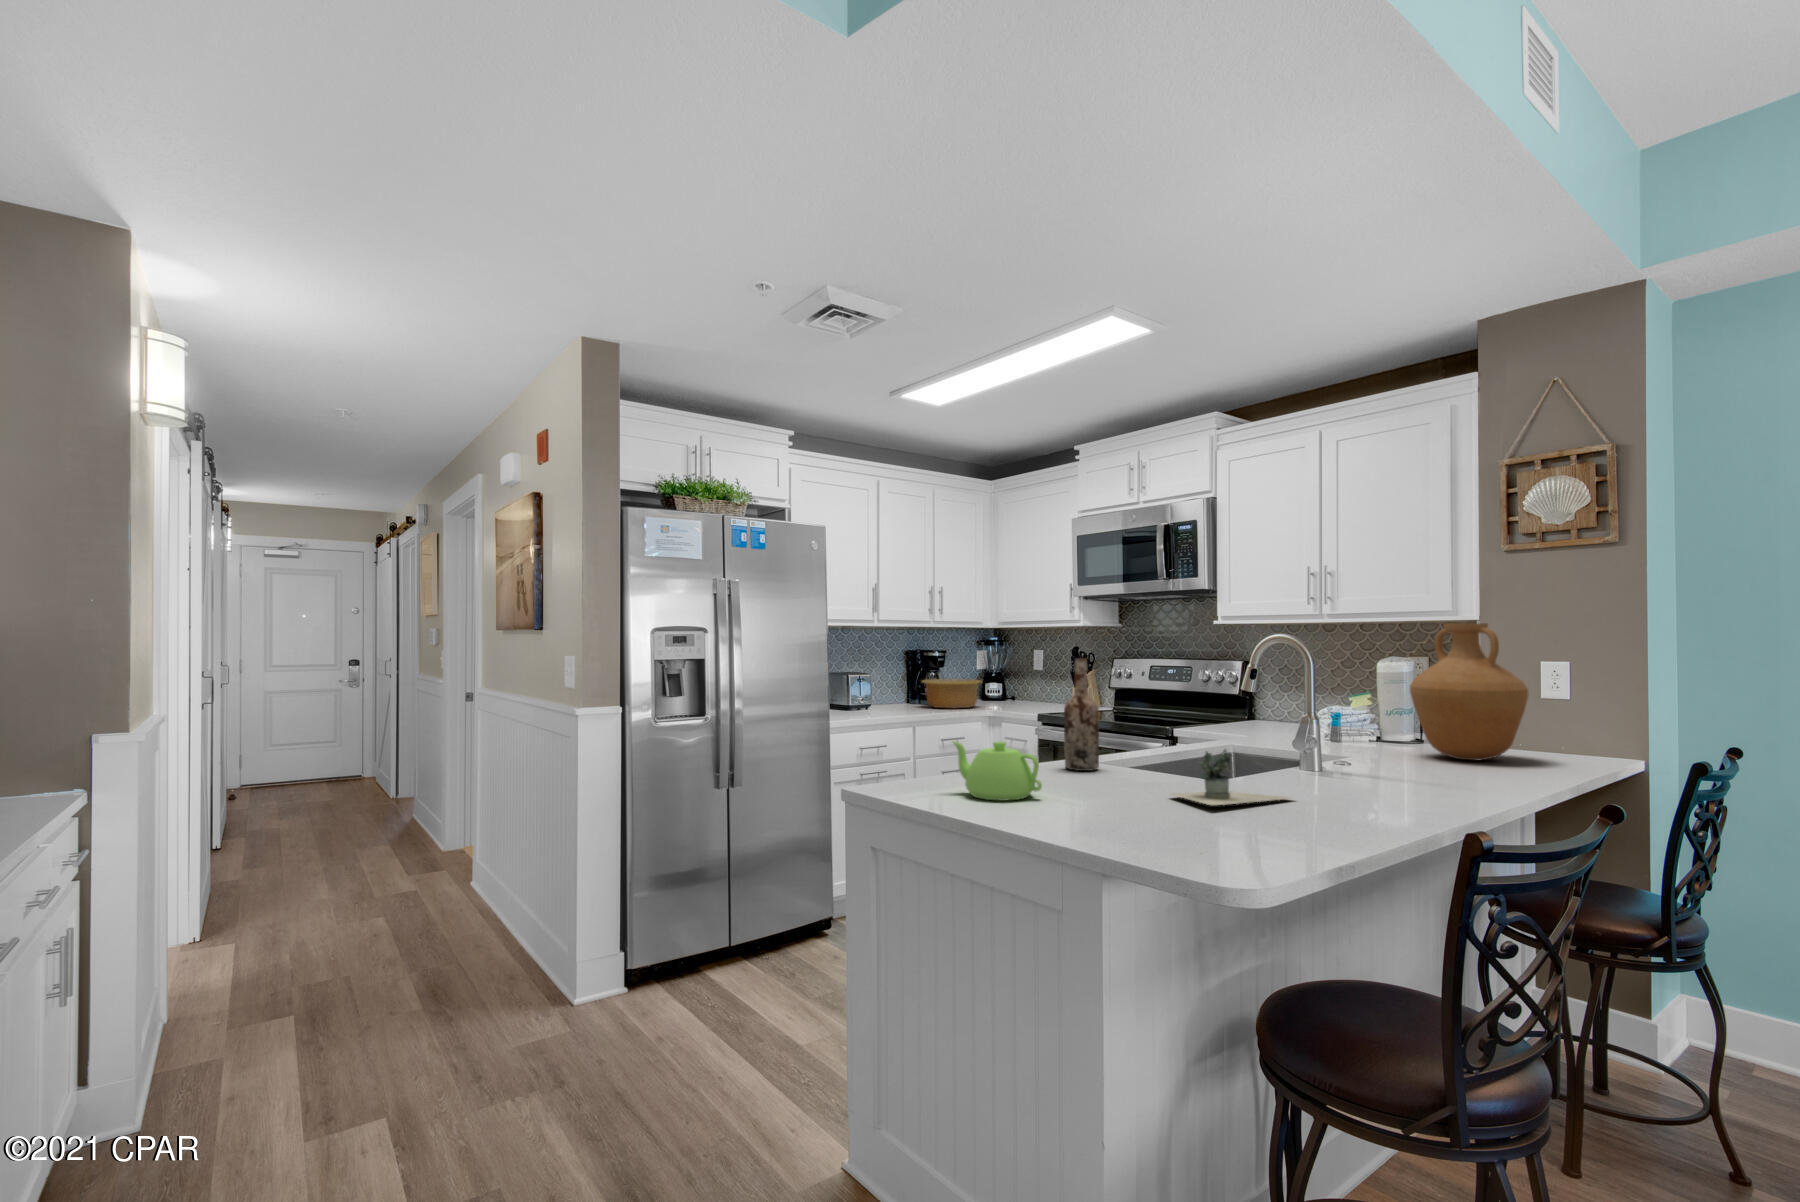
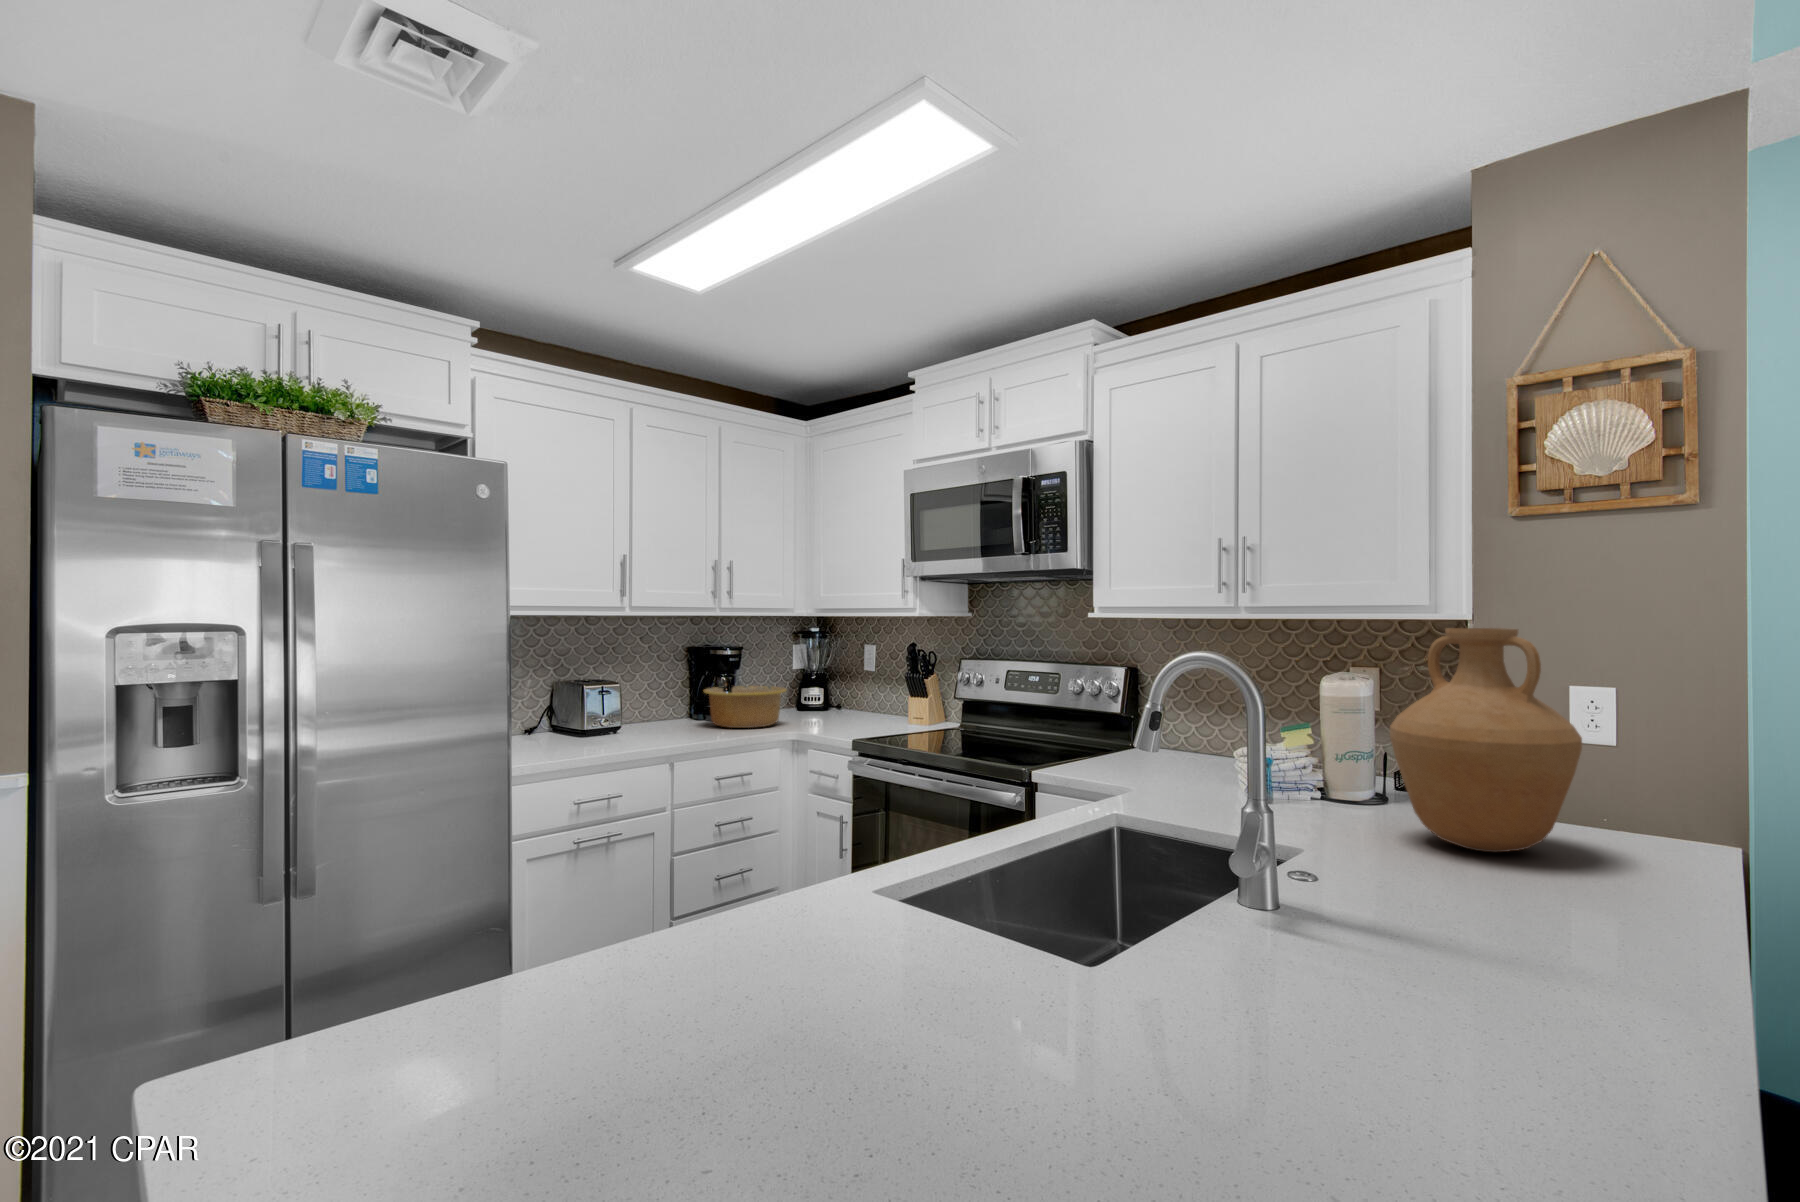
wine bottle: present [1064,658,1099,771] -> none [814,696,878,917]
teapot: present [952,741,1042,801] -> none [487,920,683,1097]
potted plant: present [1173,750,1290,805] -> none [986,943,1328,1136]

